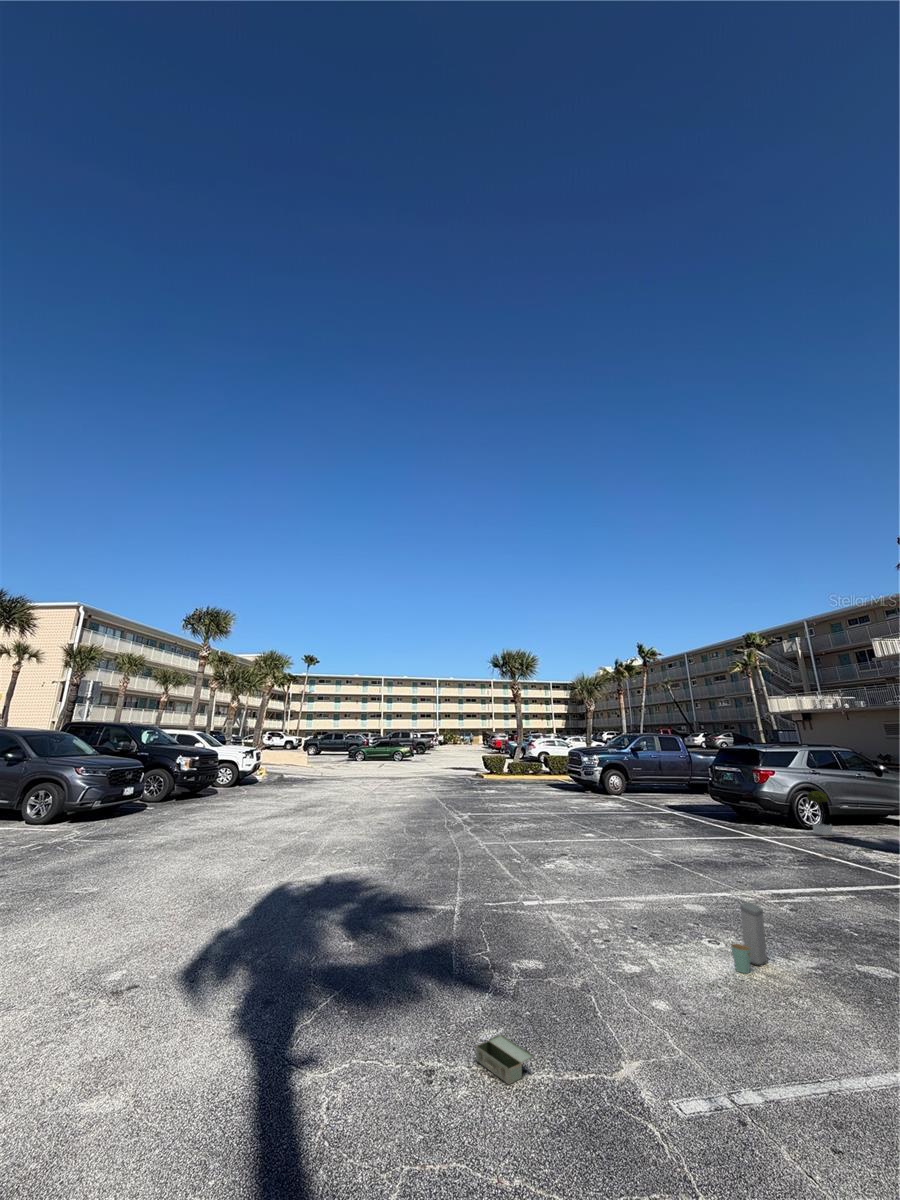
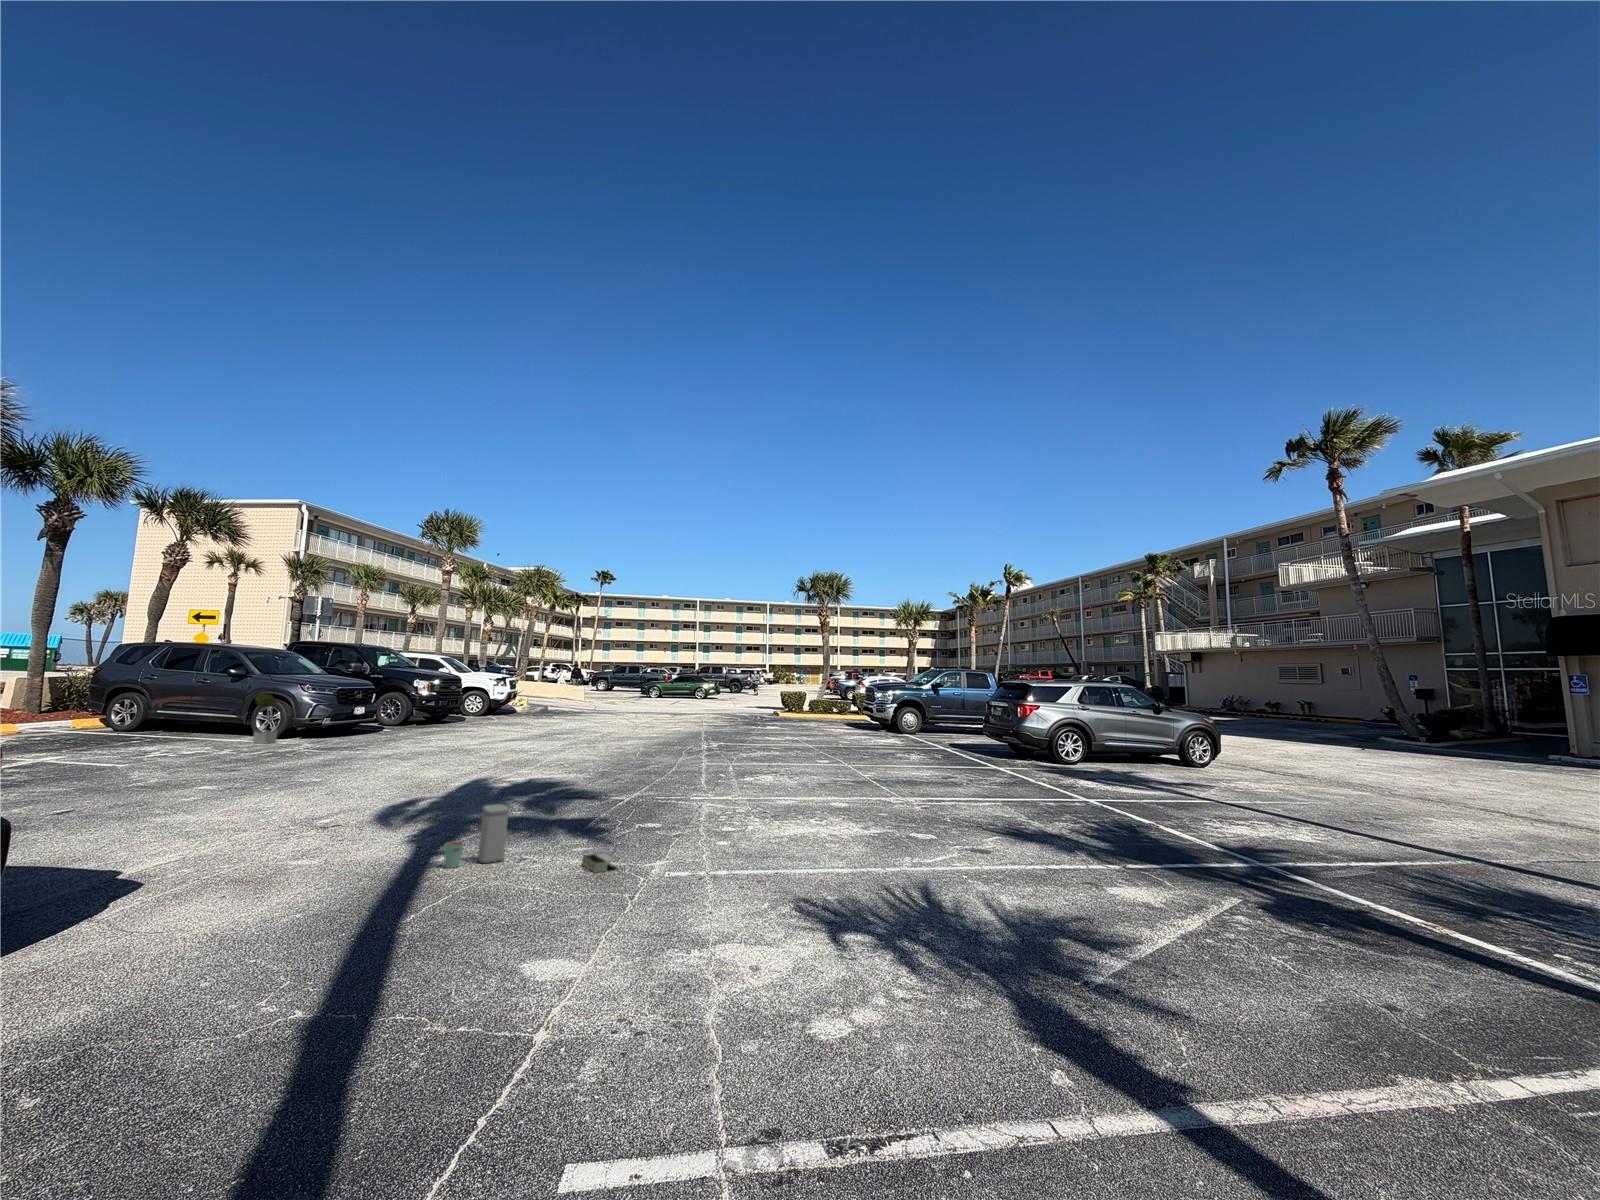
potted tree: present [807,791,833,835] -> present [253,694,277,744]
trash can: present [731,903,767,973] -> present [444,804,509,868]

